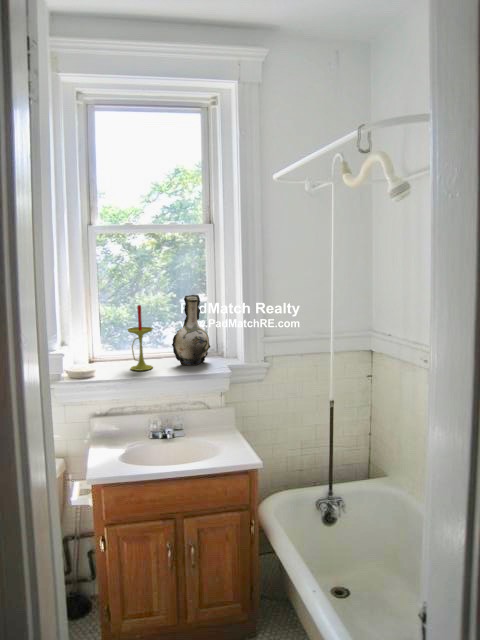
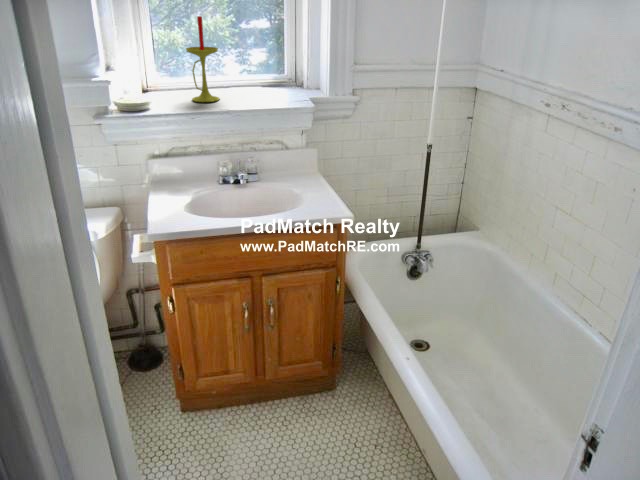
decorative vase: present [172,295,210,365] -> none [242,5,289,98]

